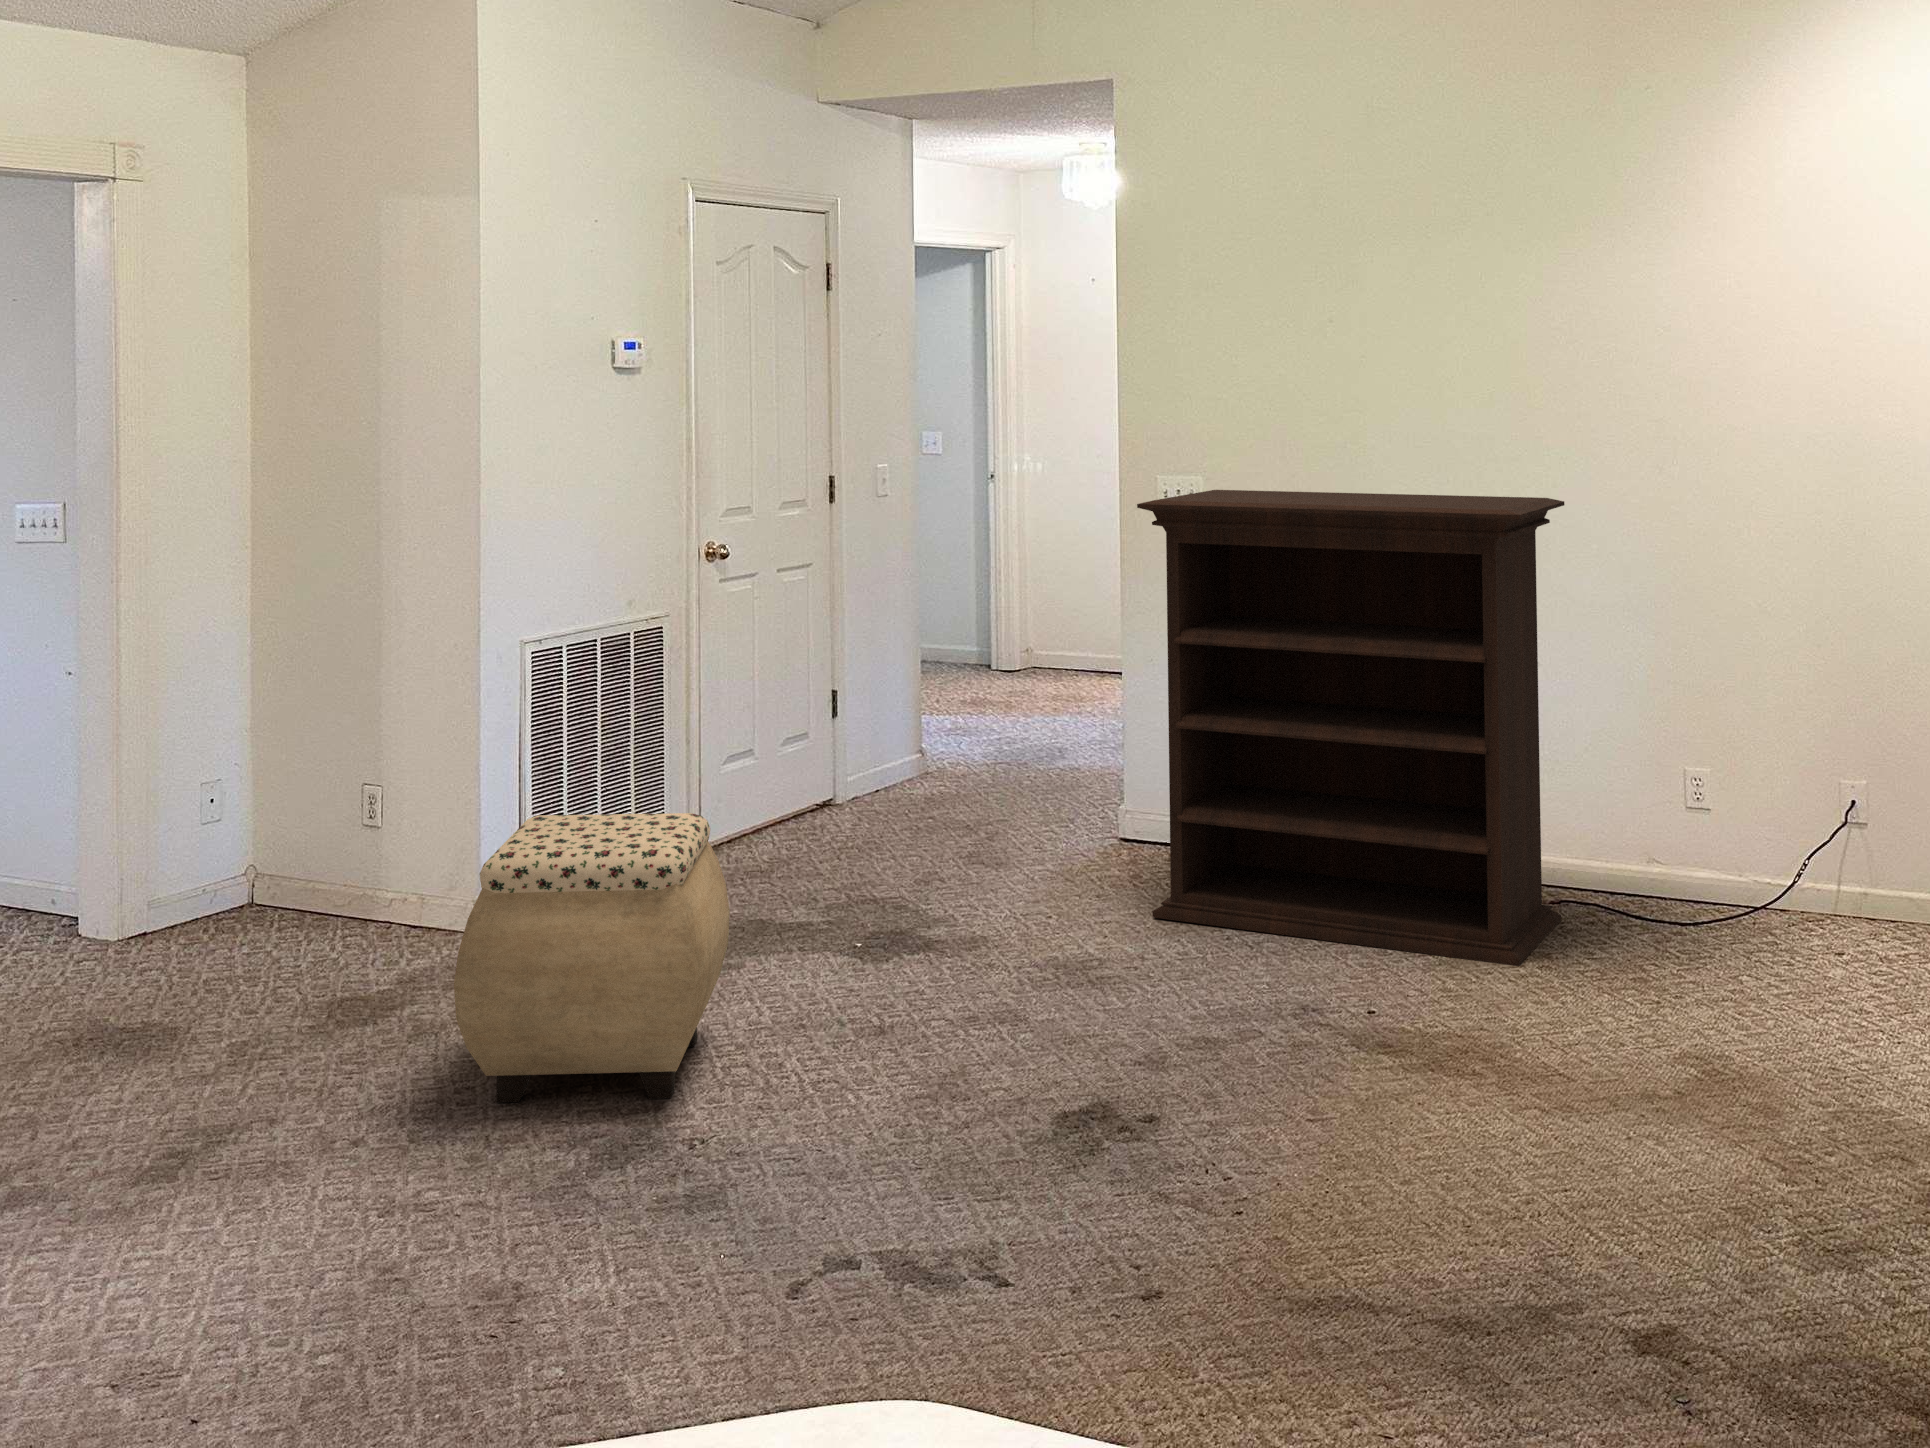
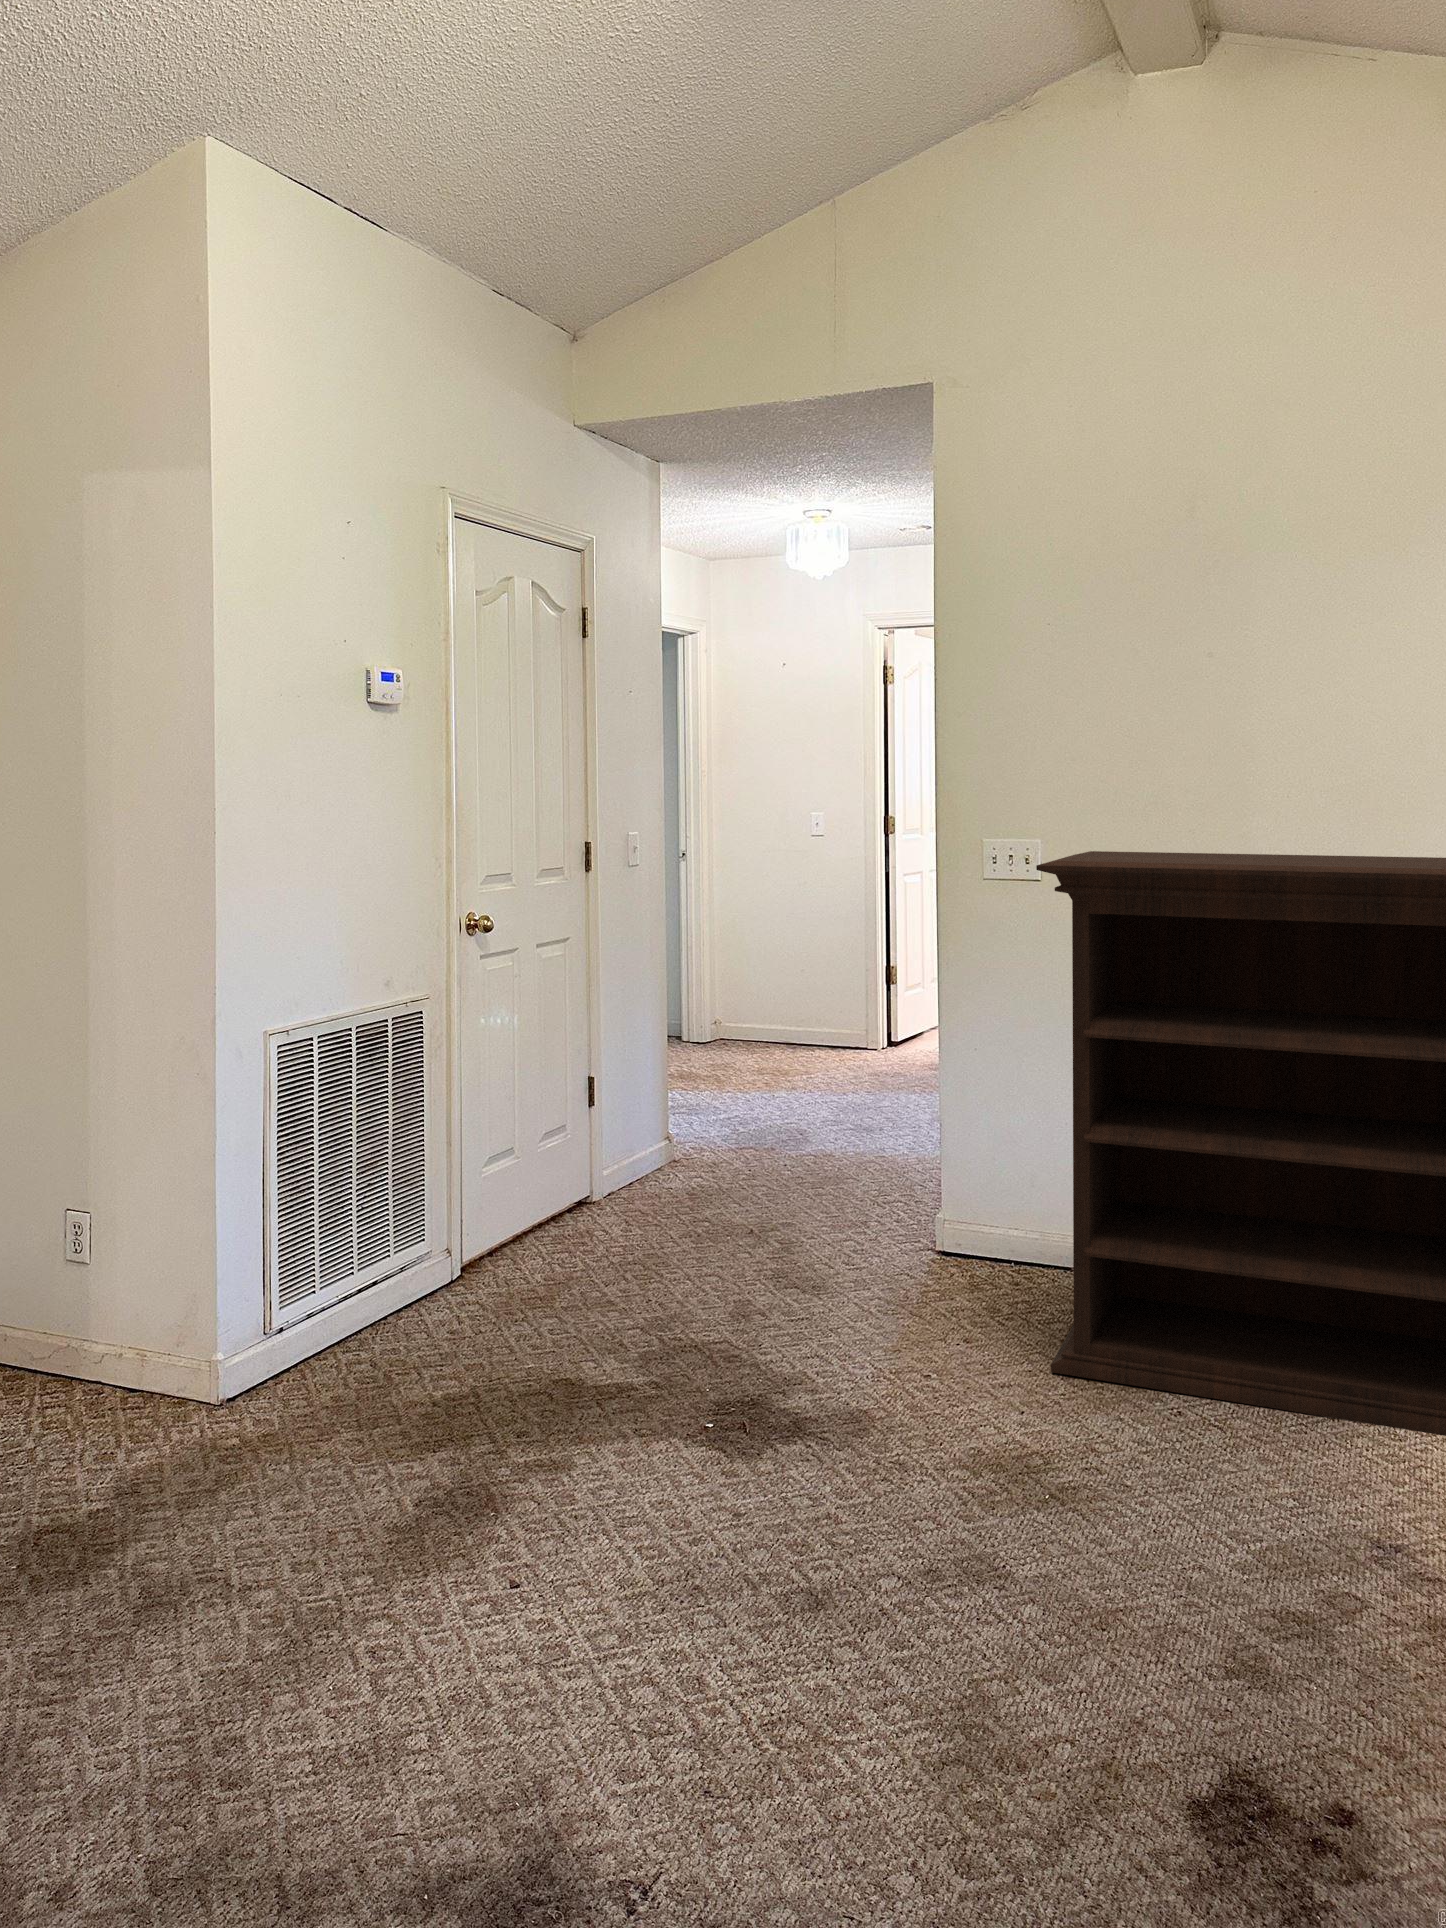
ottoman: present [454,813,730,1103] -> none [216,1293,597,1770]

